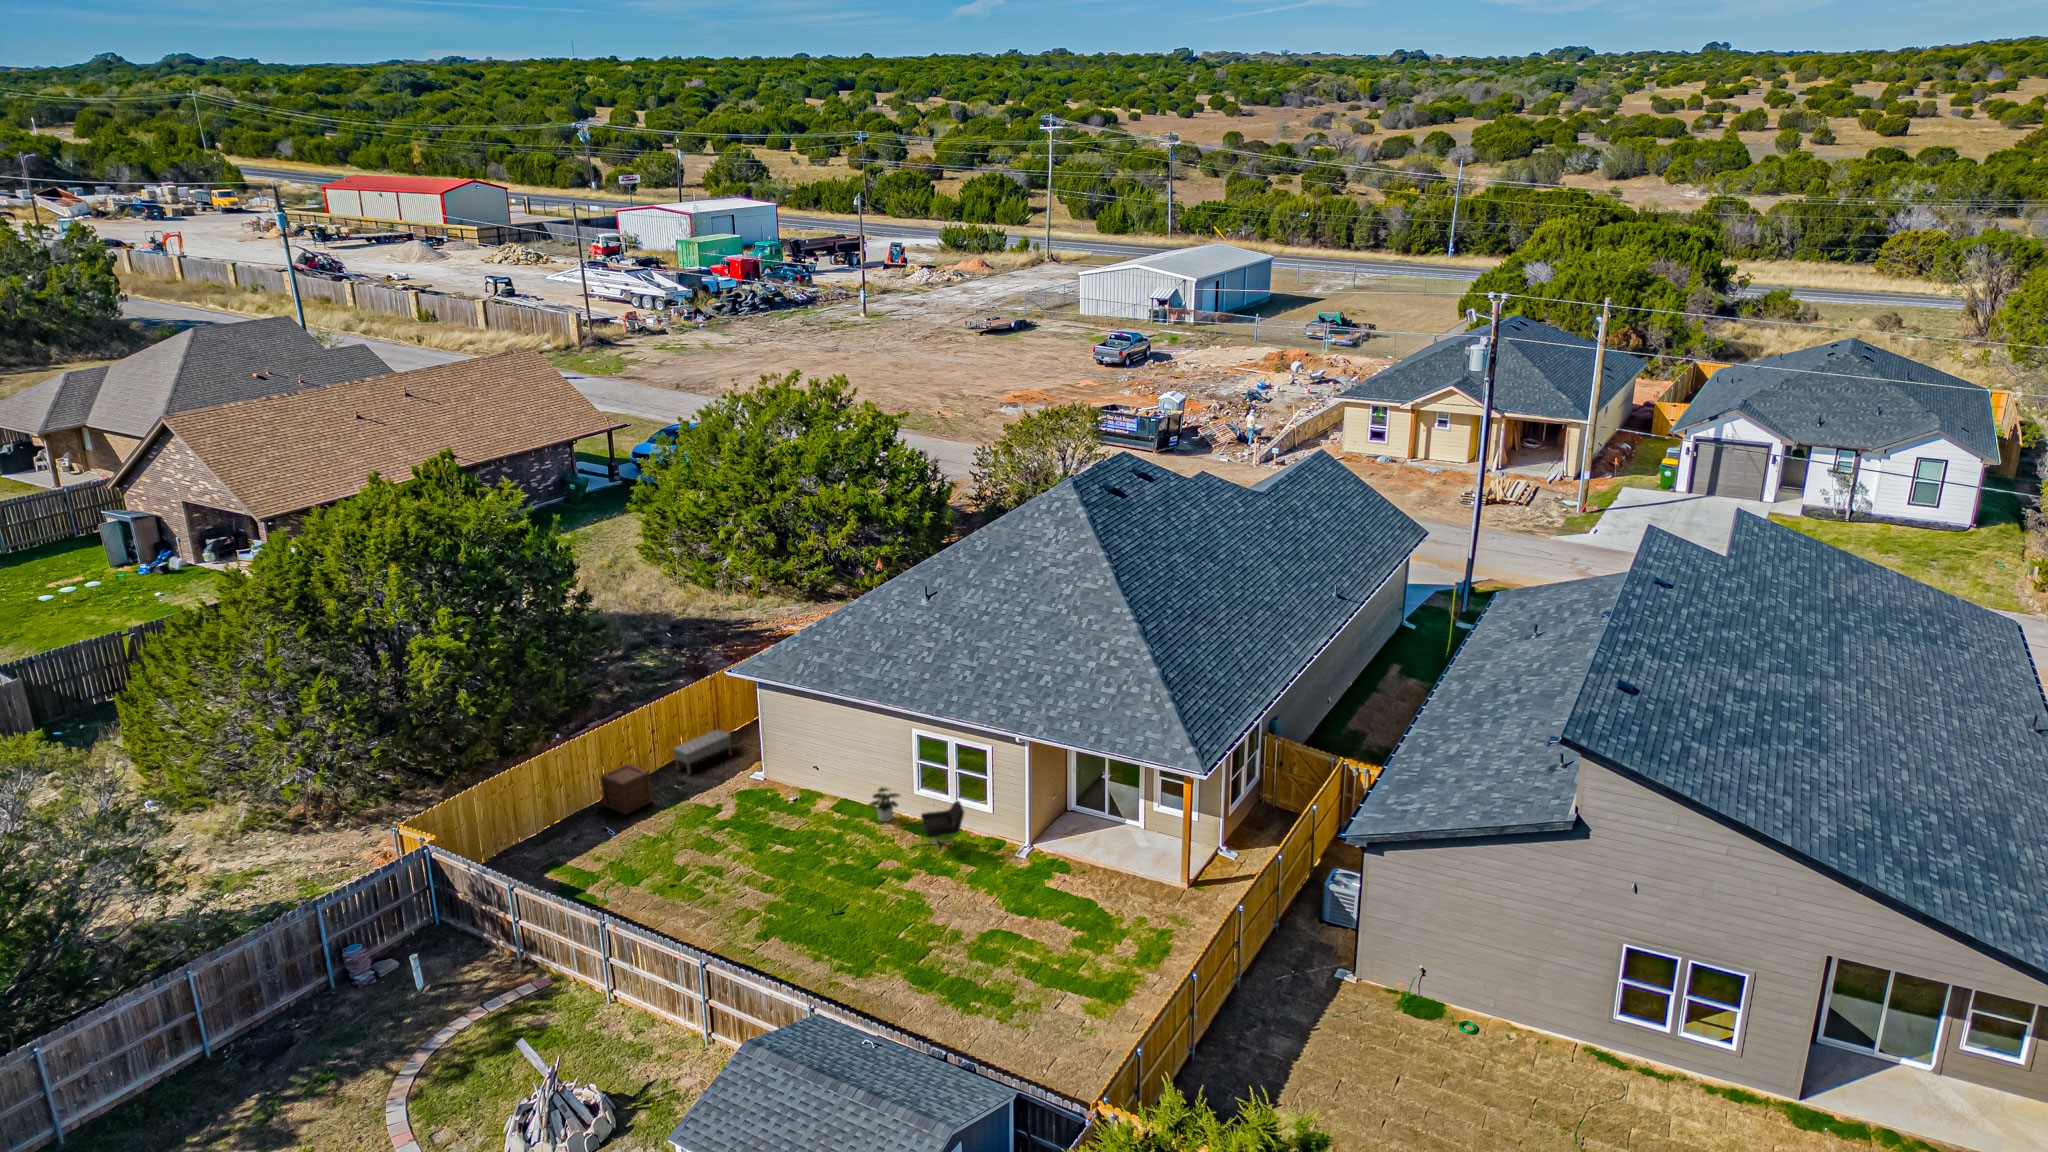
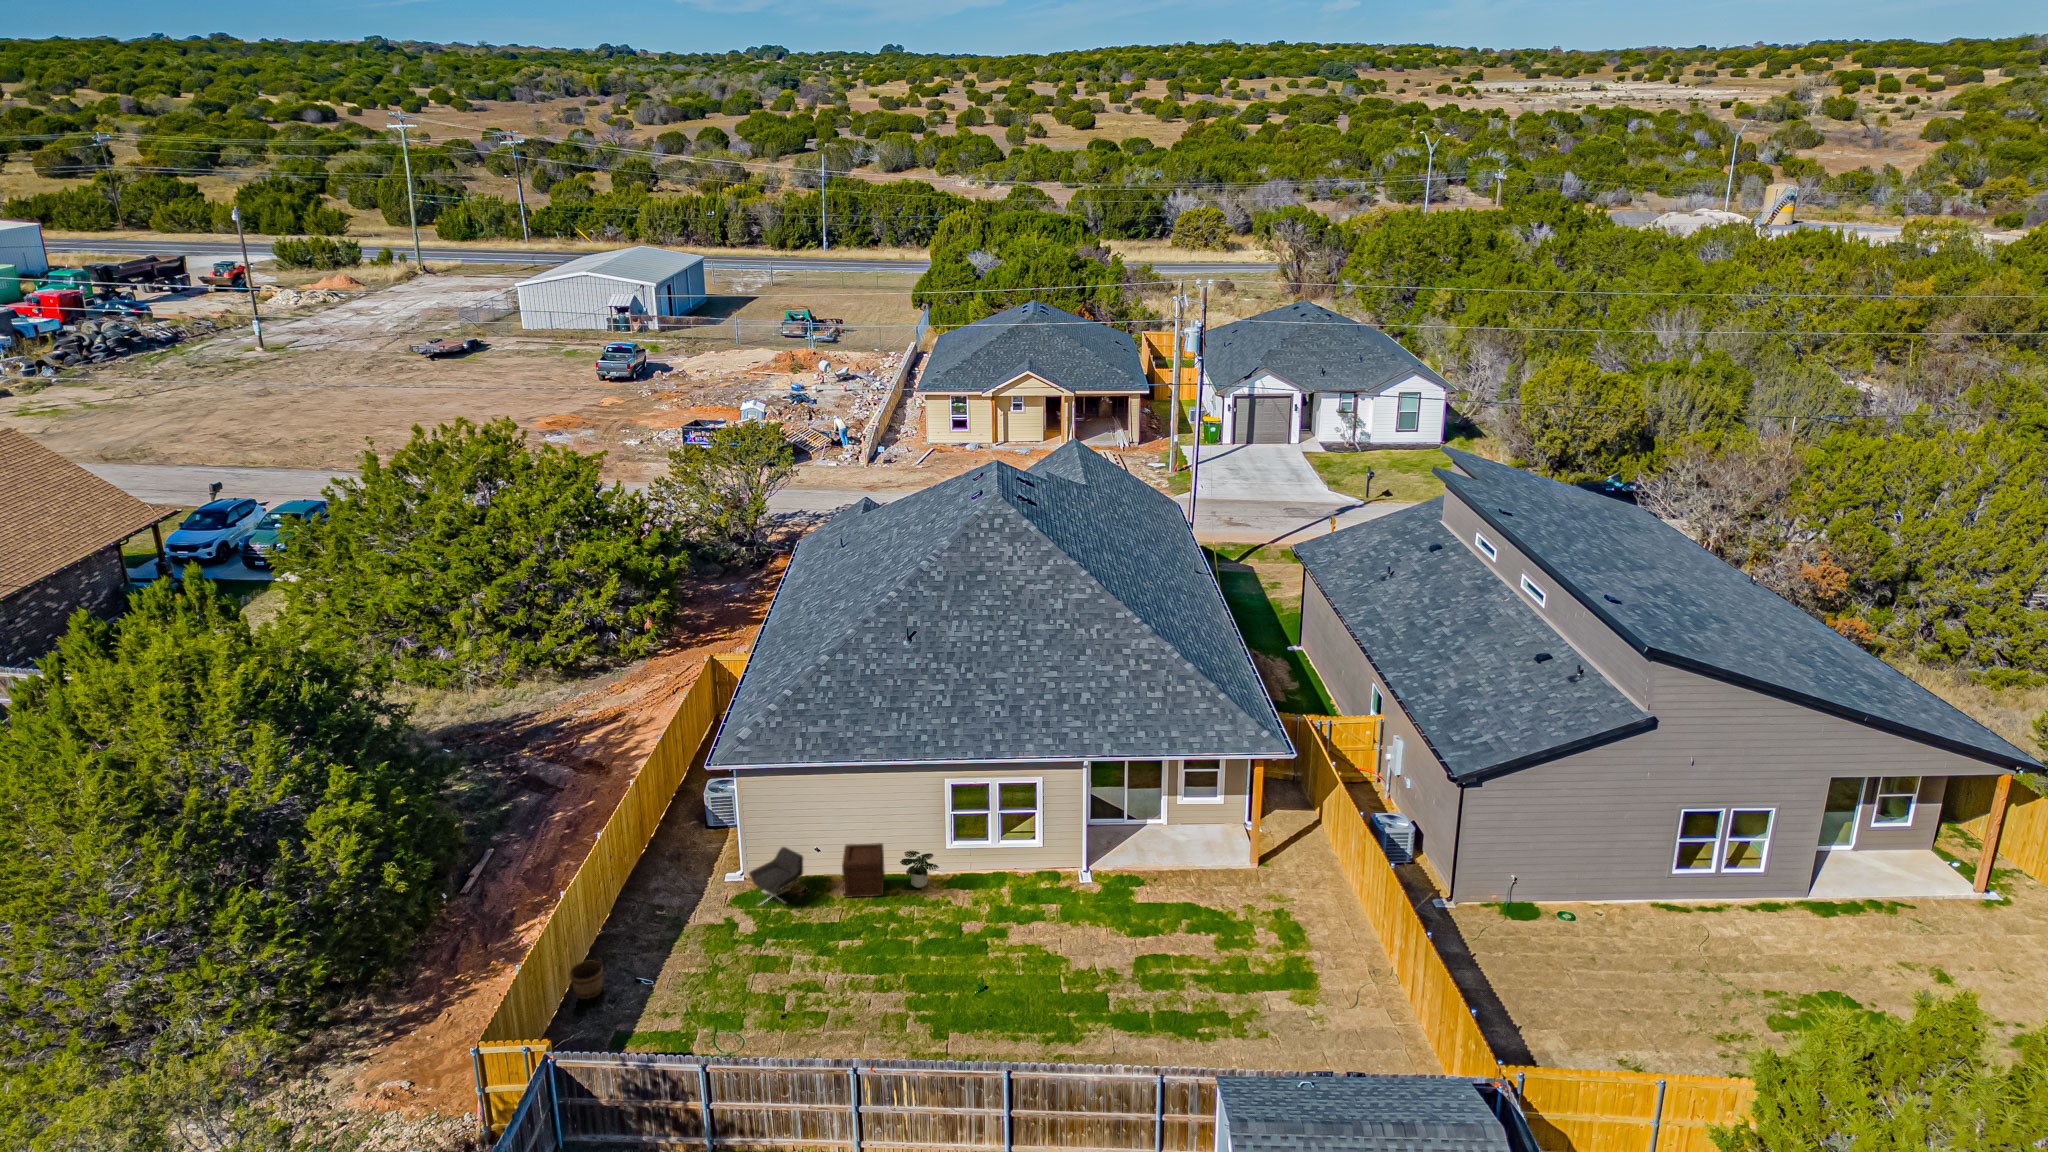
bench: present [673,730,732,774] -> none [618,841,670,902]
wooden crate: present [600,764,653,814] -> present [842,843,885,897]
bucket: none [570,800,598,828] -> present [569,960,603,999]
lounge chair: present [920,801,964,850] -> present [749,847,803,903]

